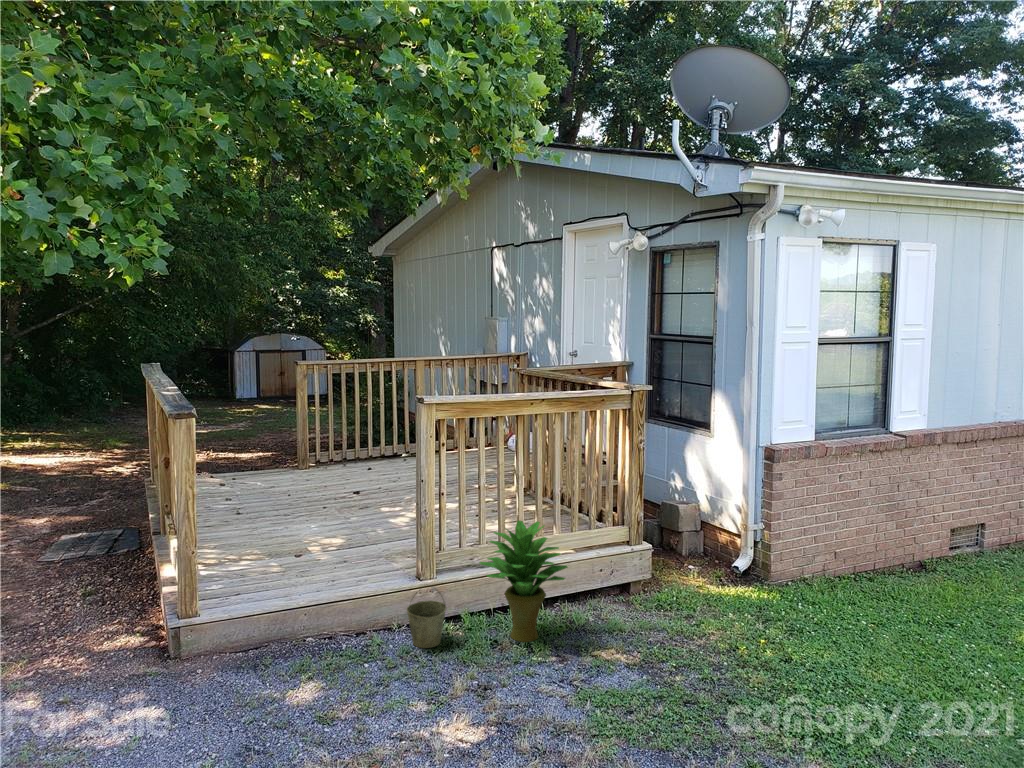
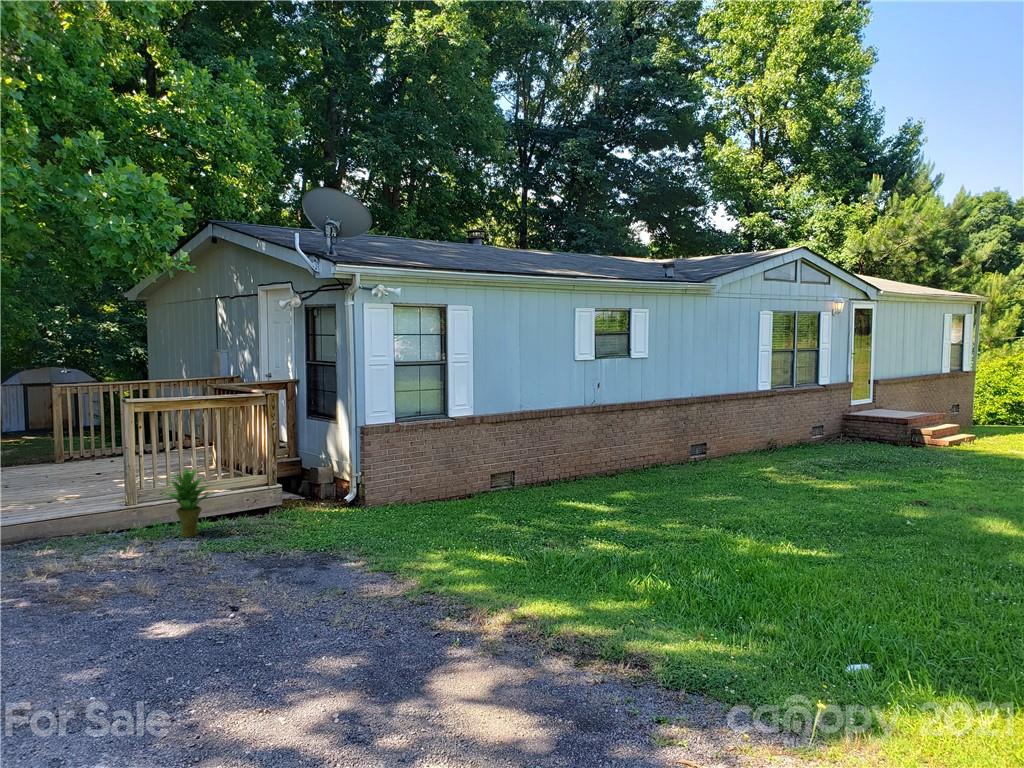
bucket: present [407,597,446,648] -> none [111,507,137,543]

